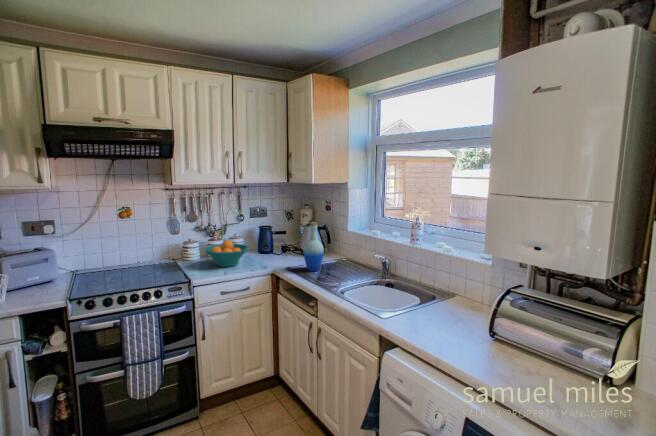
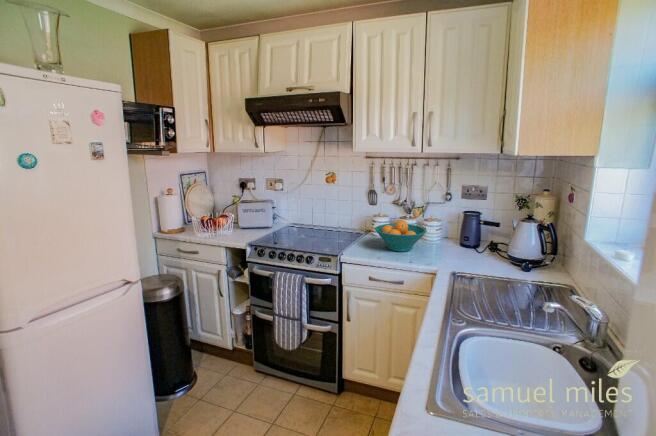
bottle: present [303,222,324,271] -> none [467,213,502,289]

